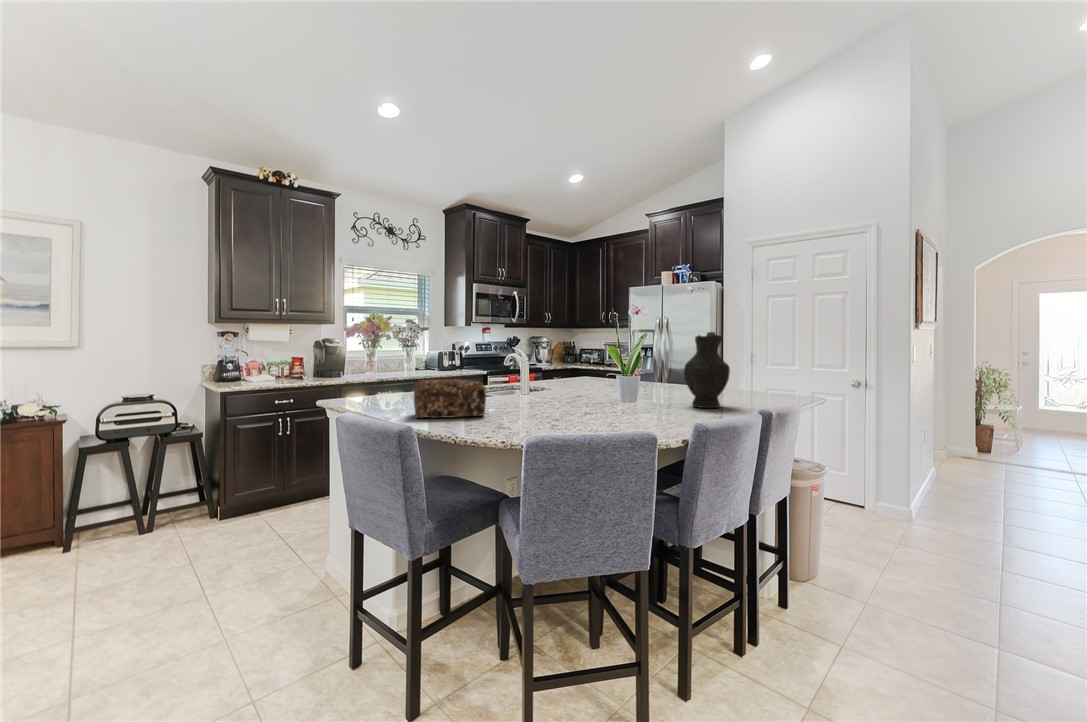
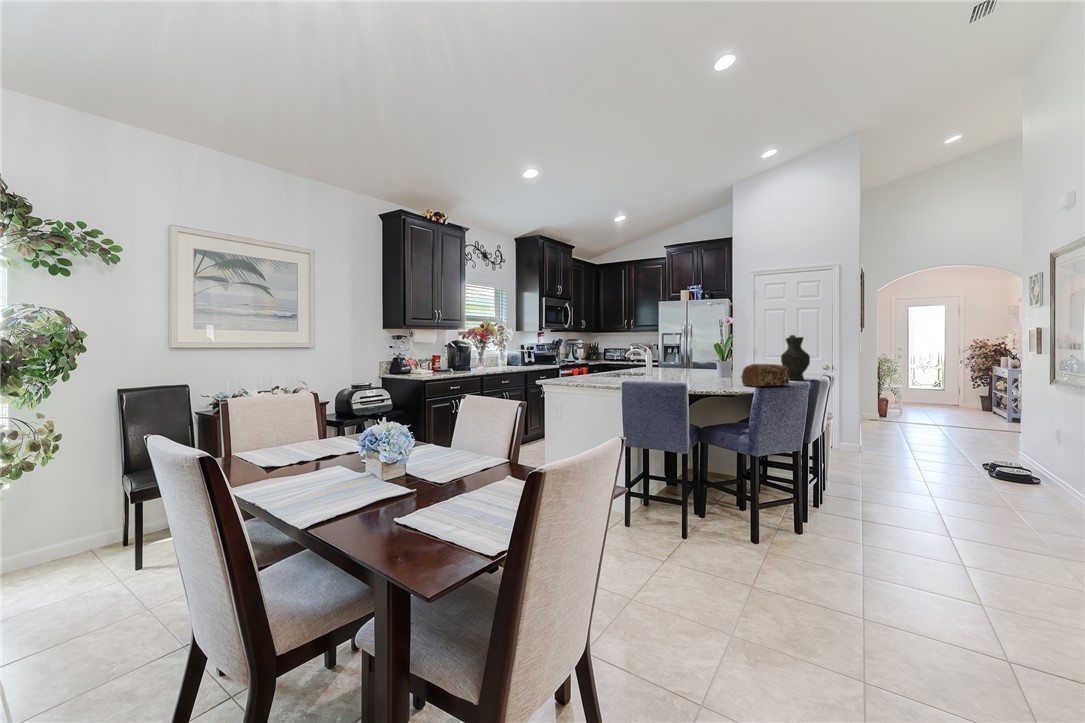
bread loaf: present [414,379,486,418] -> present [741,364,790,387]

